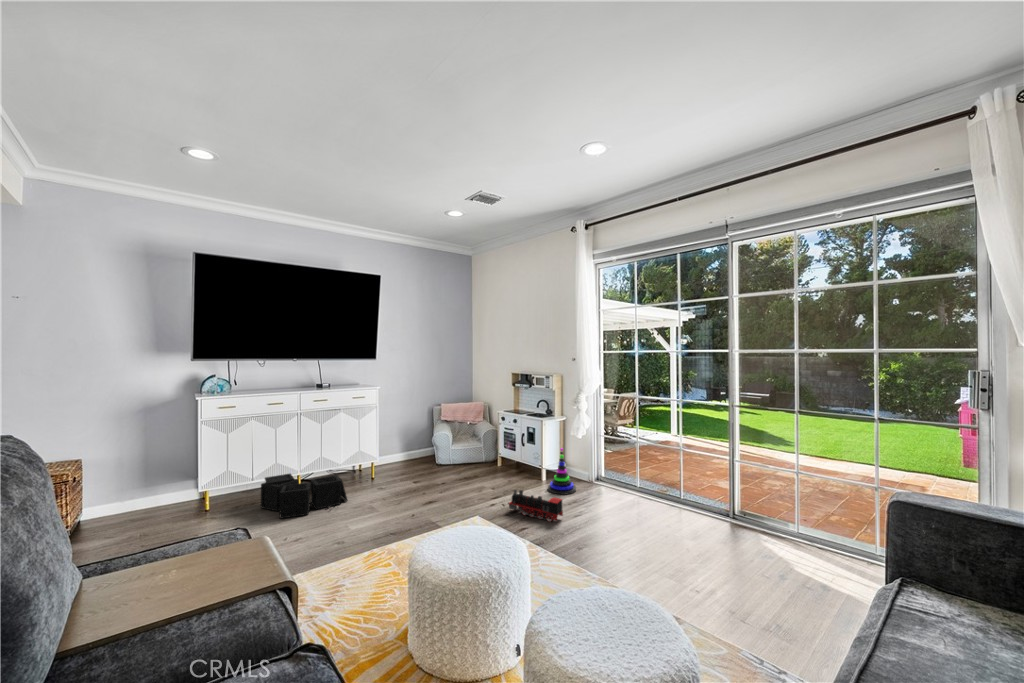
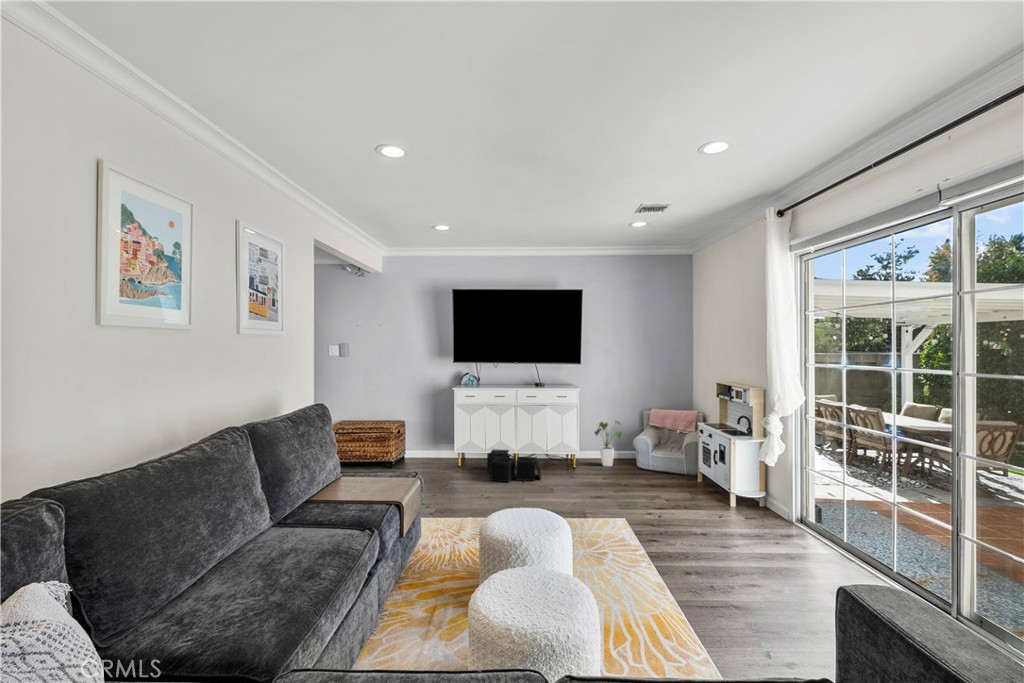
house plant: none [388,418,423,471] -> present [595,421,621,466]
stacking toy: present [548,448,576,495] -> none [725,473,761,527]
toy train: present [508,490,563,522] -> none [658,503,707,544]

